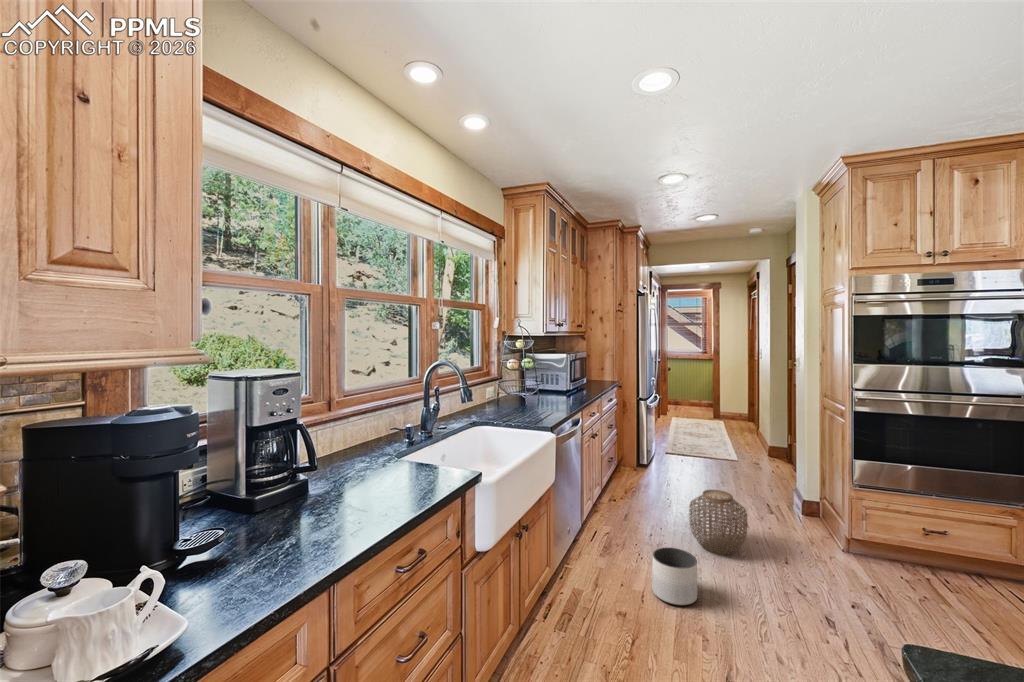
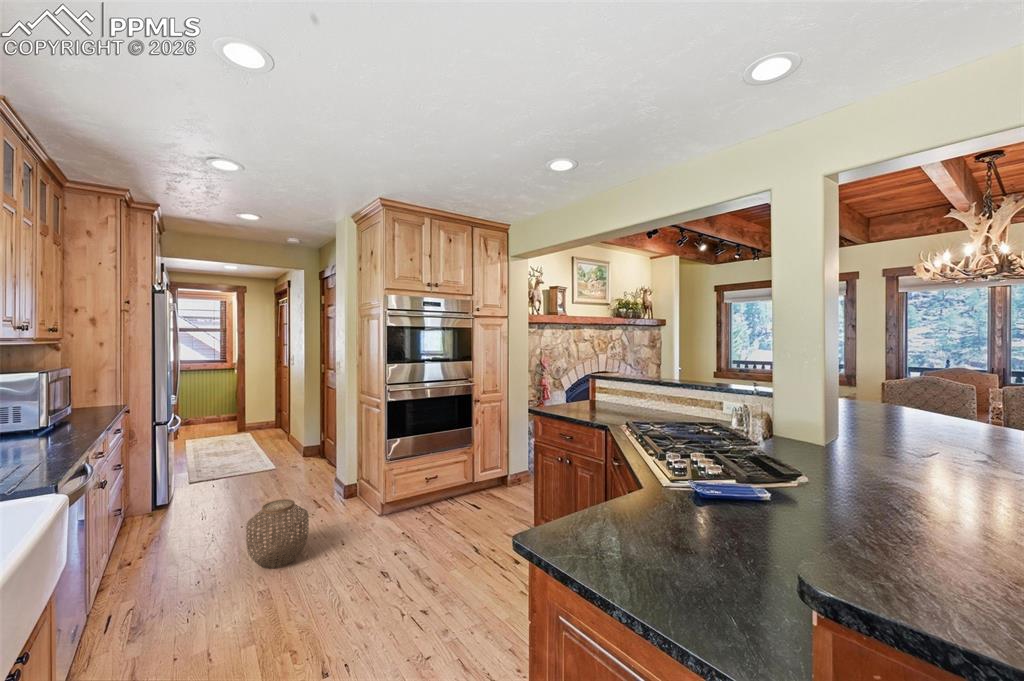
planter: present [652,547,698,606] -> none [214,579,272,650]

